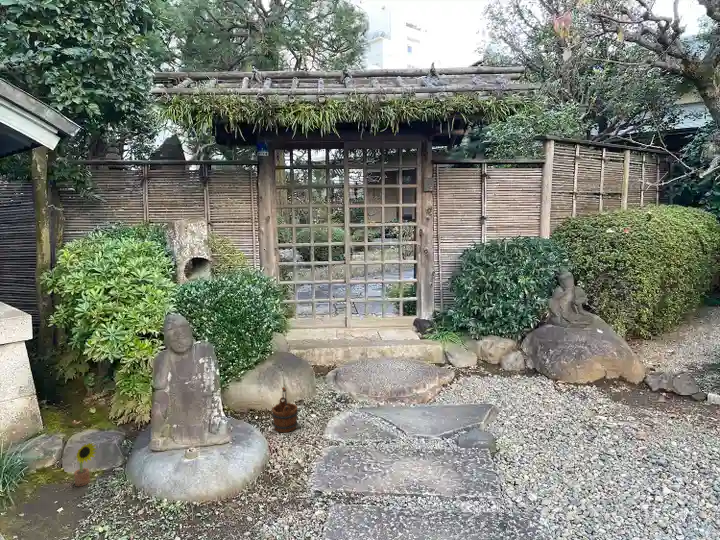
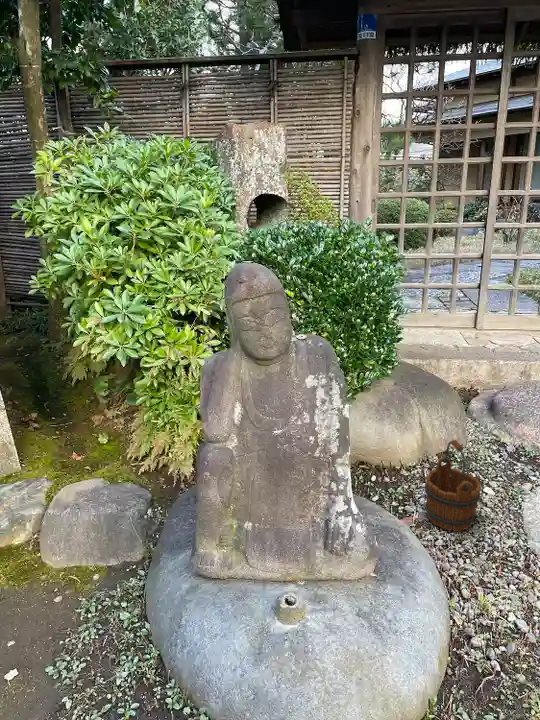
decorative plant: present [74,443,96,486] -> none [37,546,87,629]

